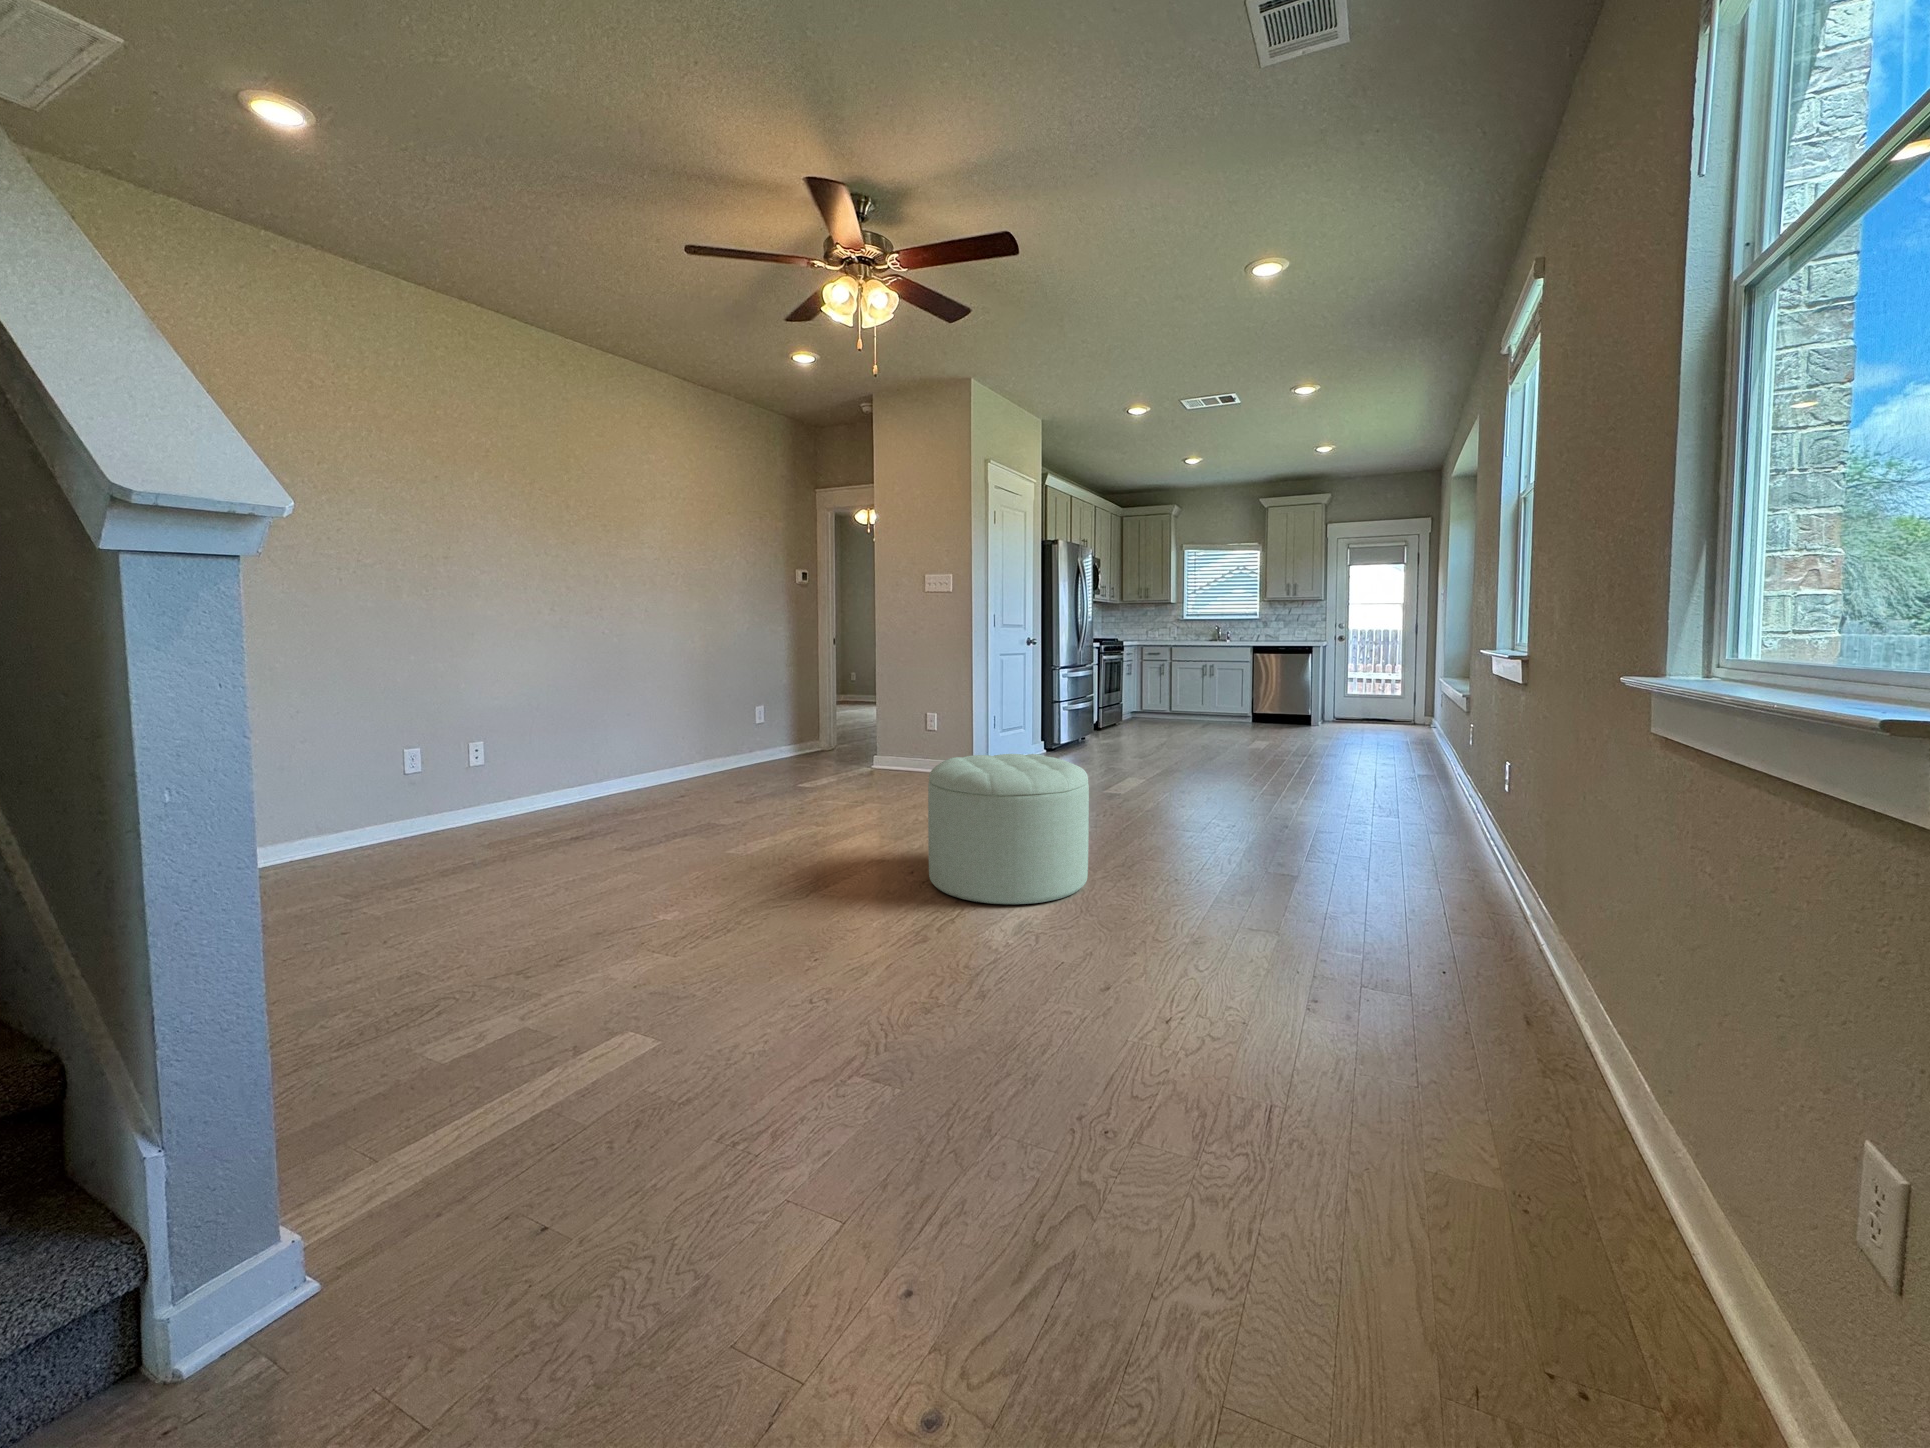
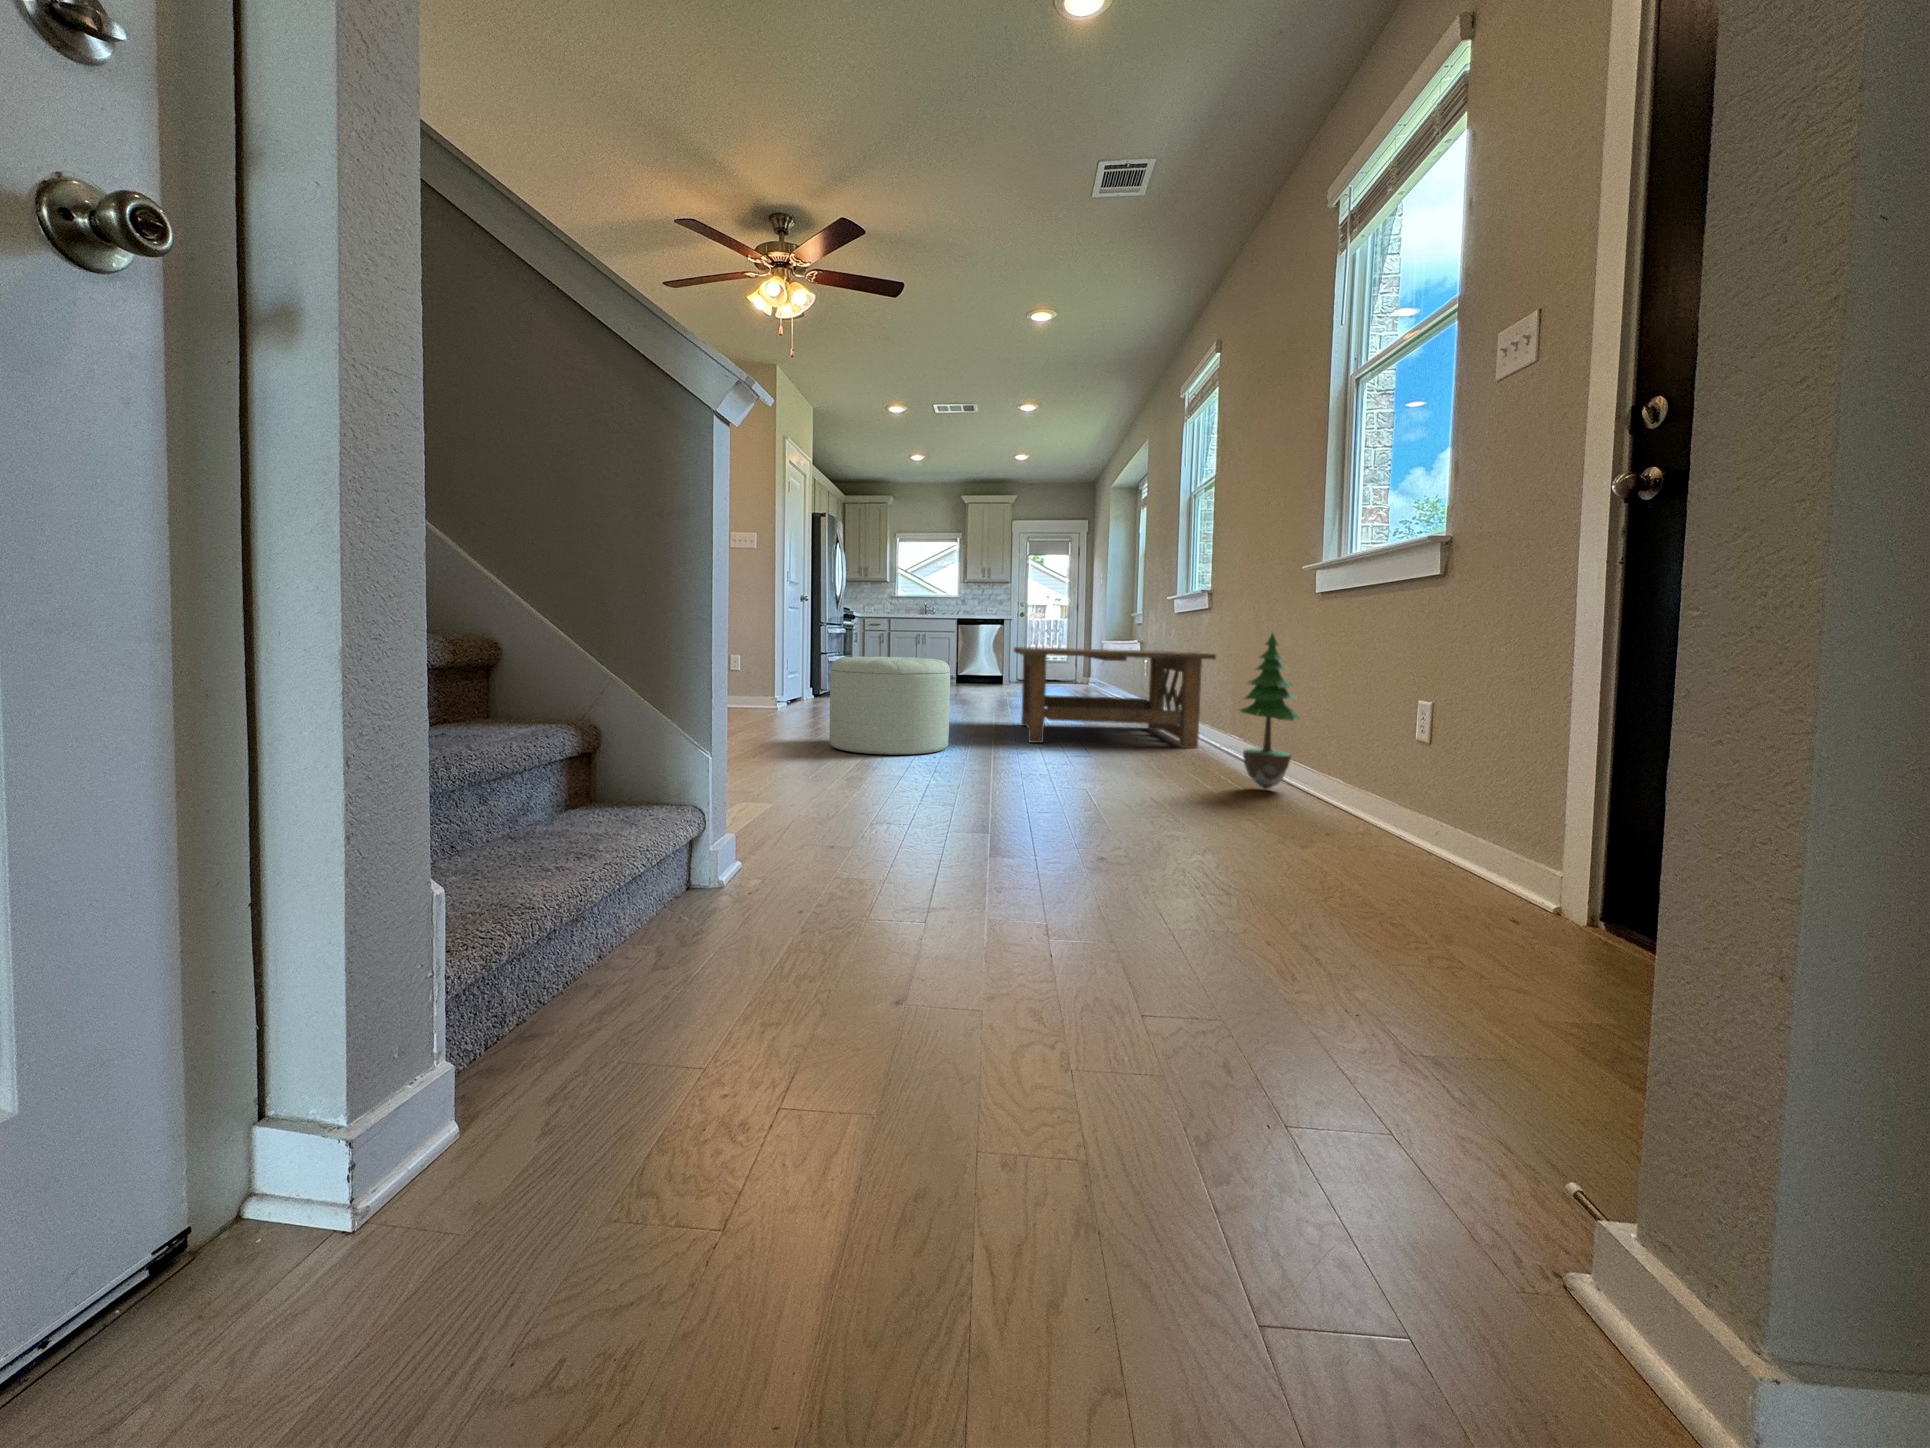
coffee table: none [1201,722,1525,918] -> present [1014,647,1216,748]
potted tree: none [1487,803,1622,1102] -> present [1240,633,1299,789]

